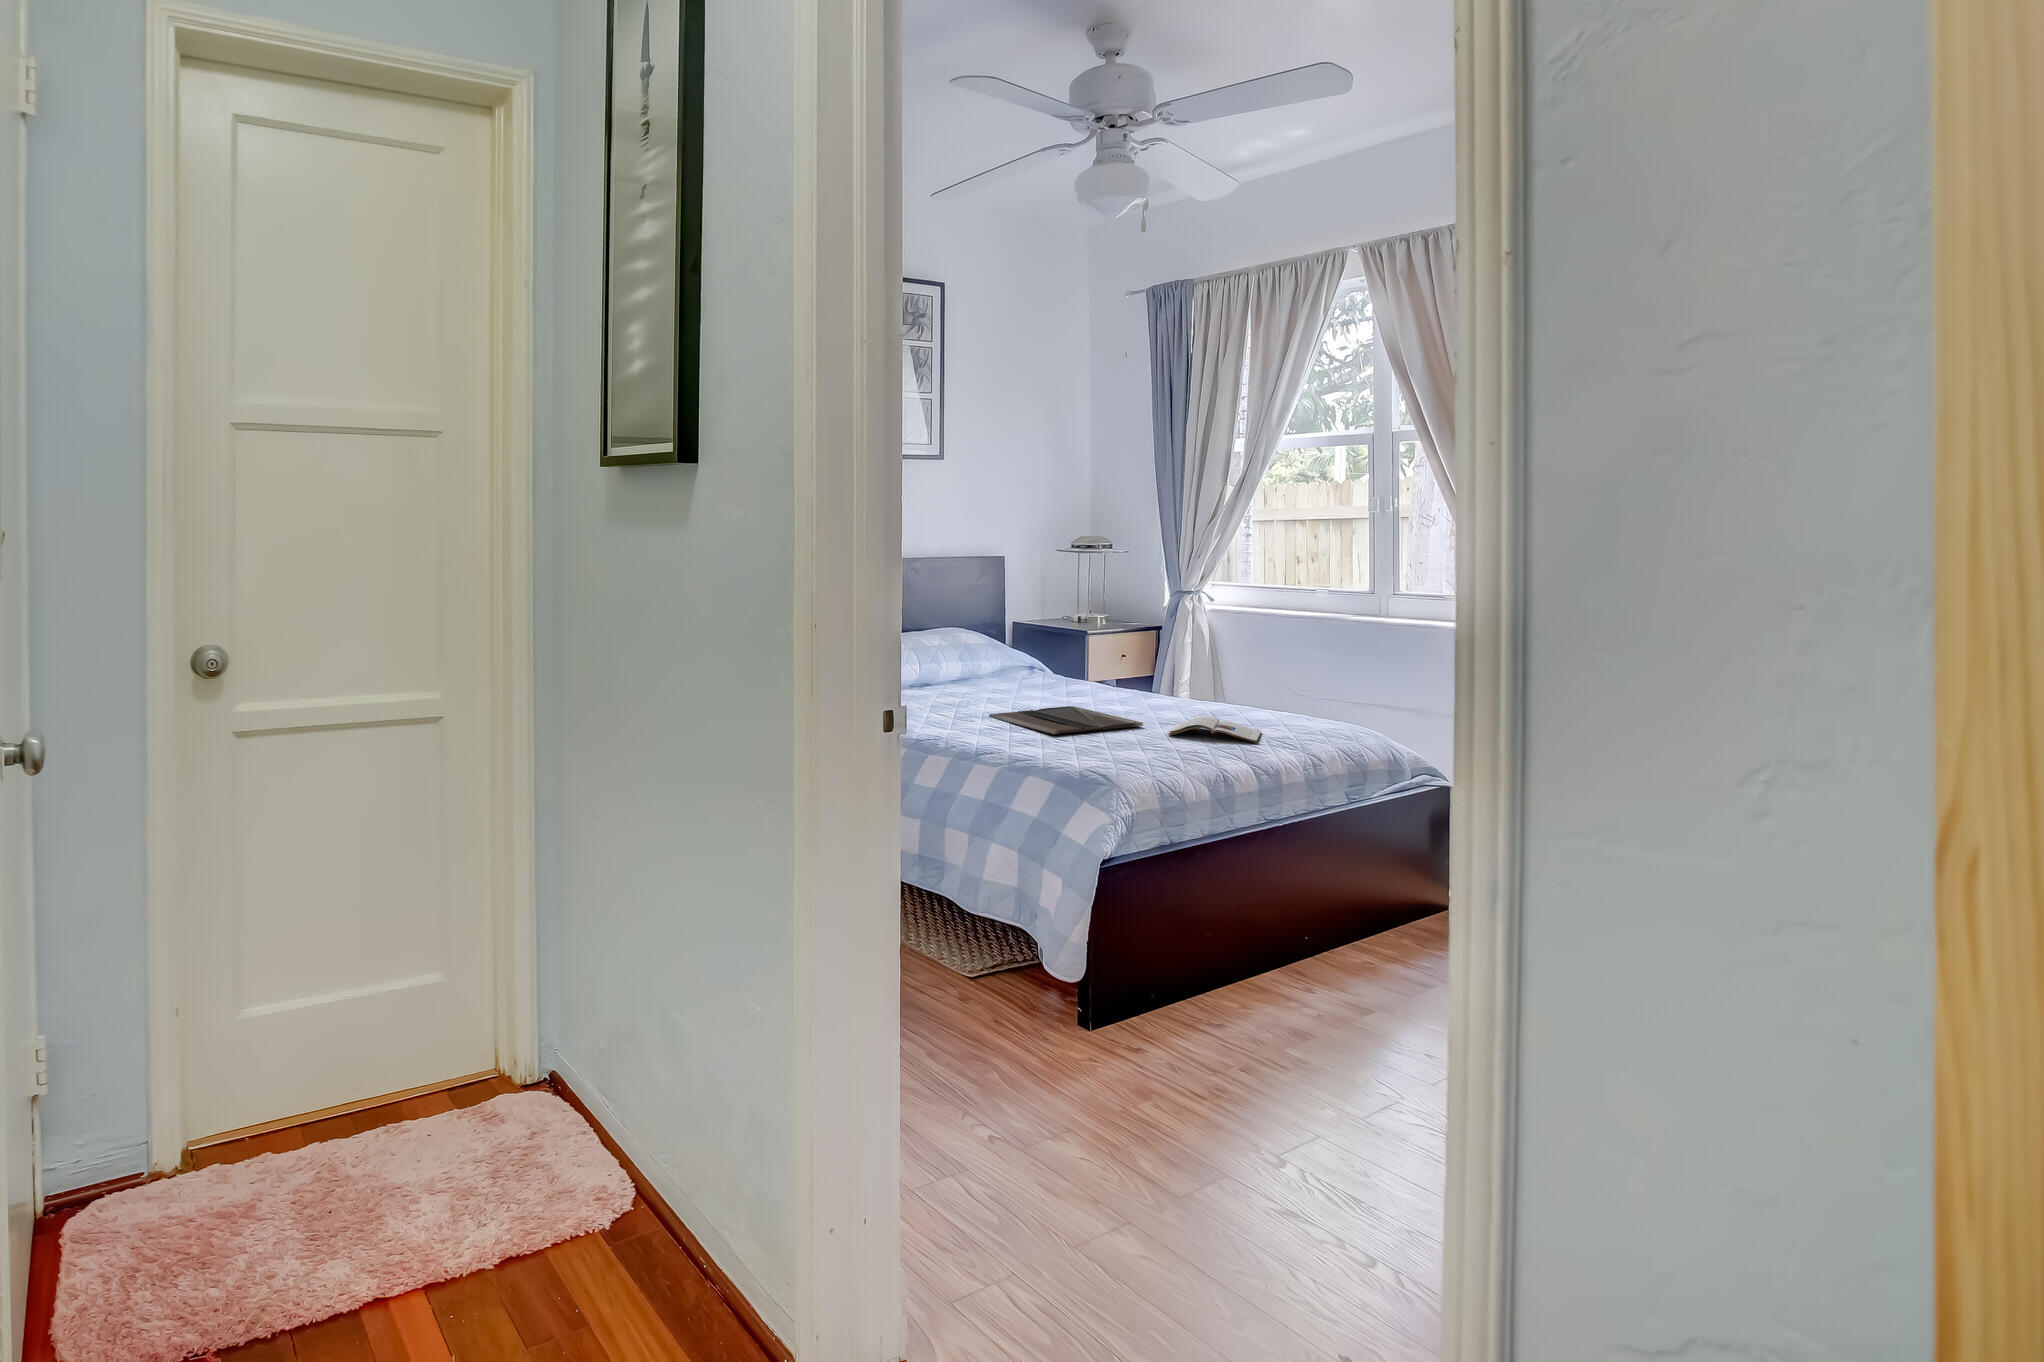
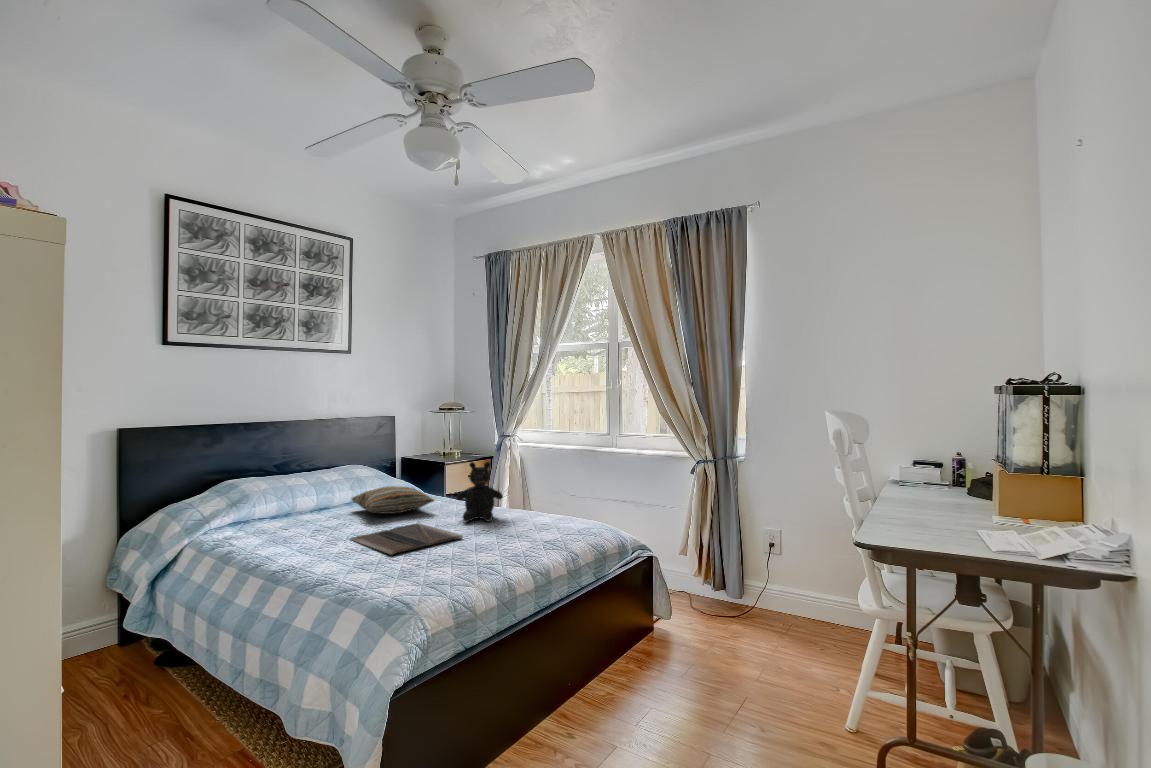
teddy bear: none [1124,625,1195,712] -> present [457,462,503,522]
pillow: none [969,657,1090,694] -> present [352,486,434,514]
magazine: present [1168,716,1261,742] -> none [478,526,542,546]

